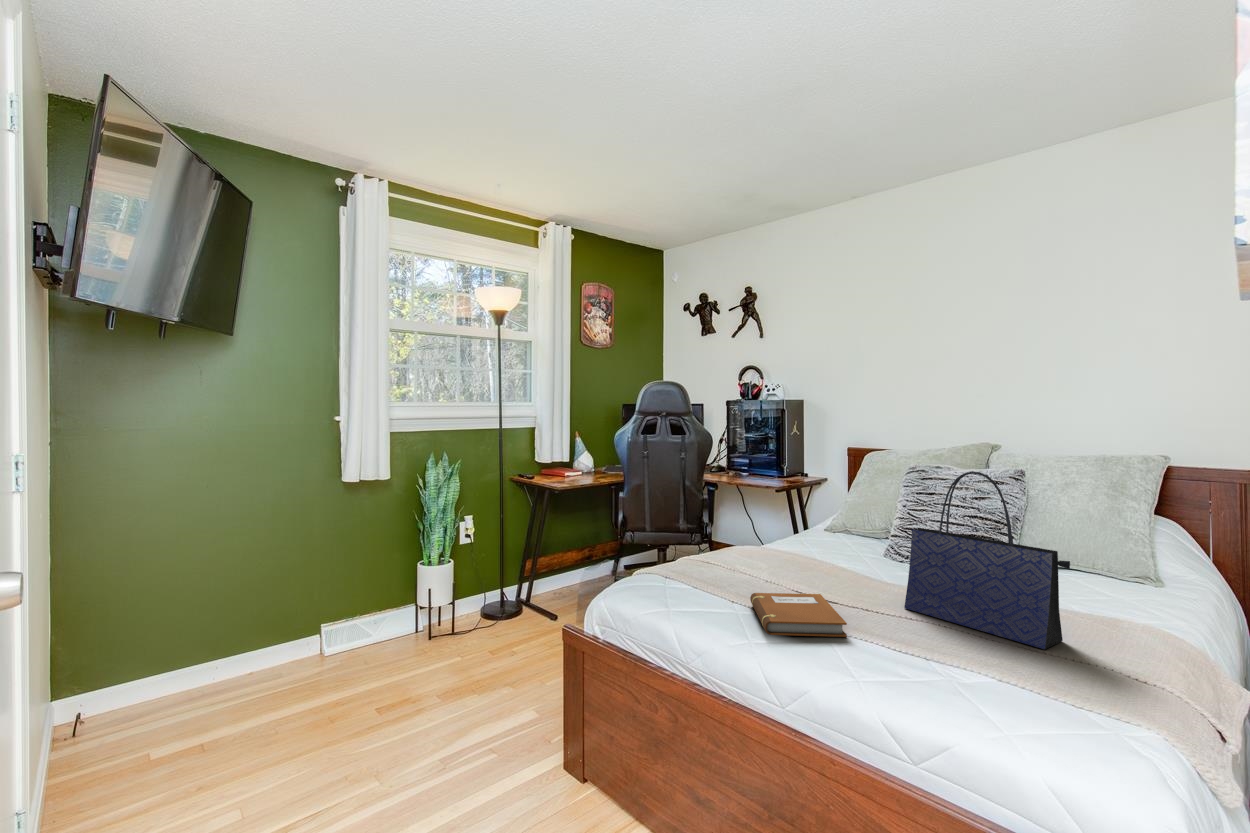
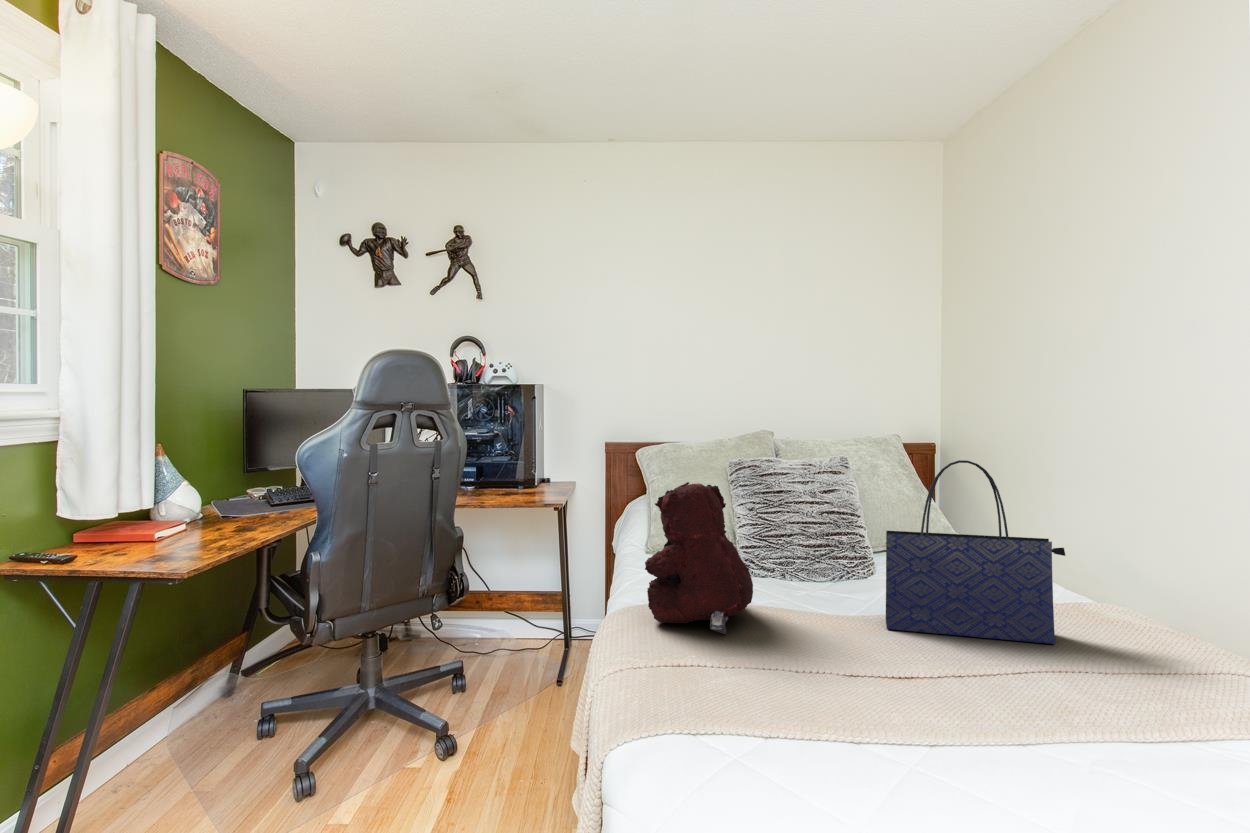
teddy bear: none [735,476,819,586] -> present [645,482,753,634]
notebook: present [750,593,847,637] -> none [751,631,912,702]

